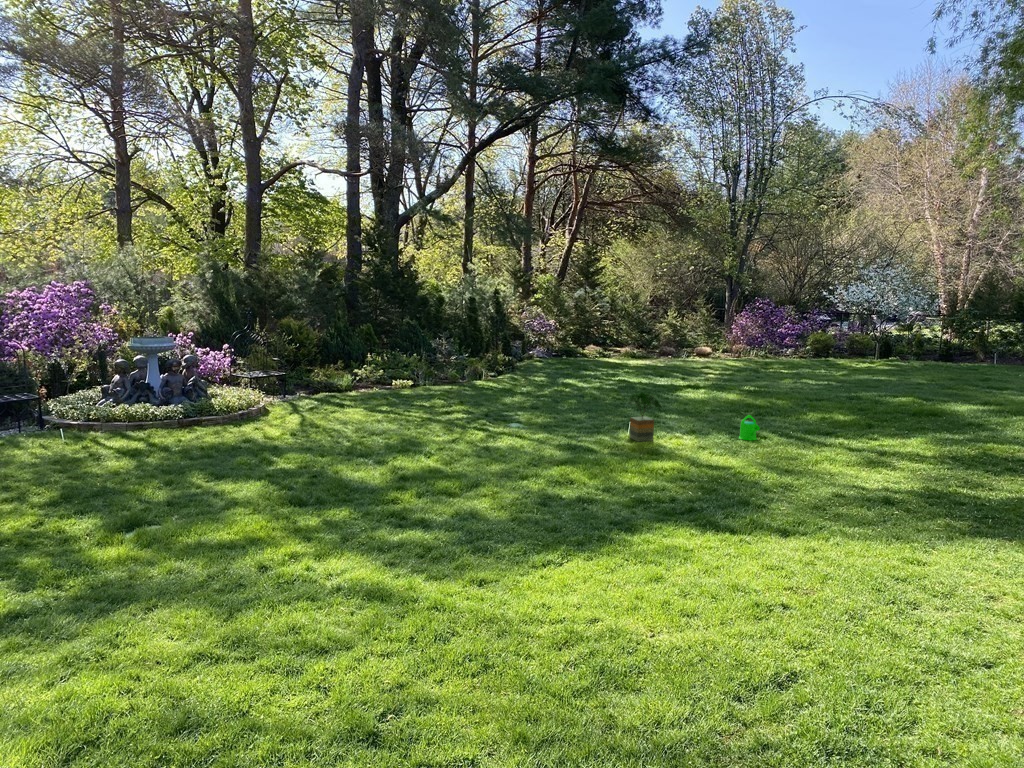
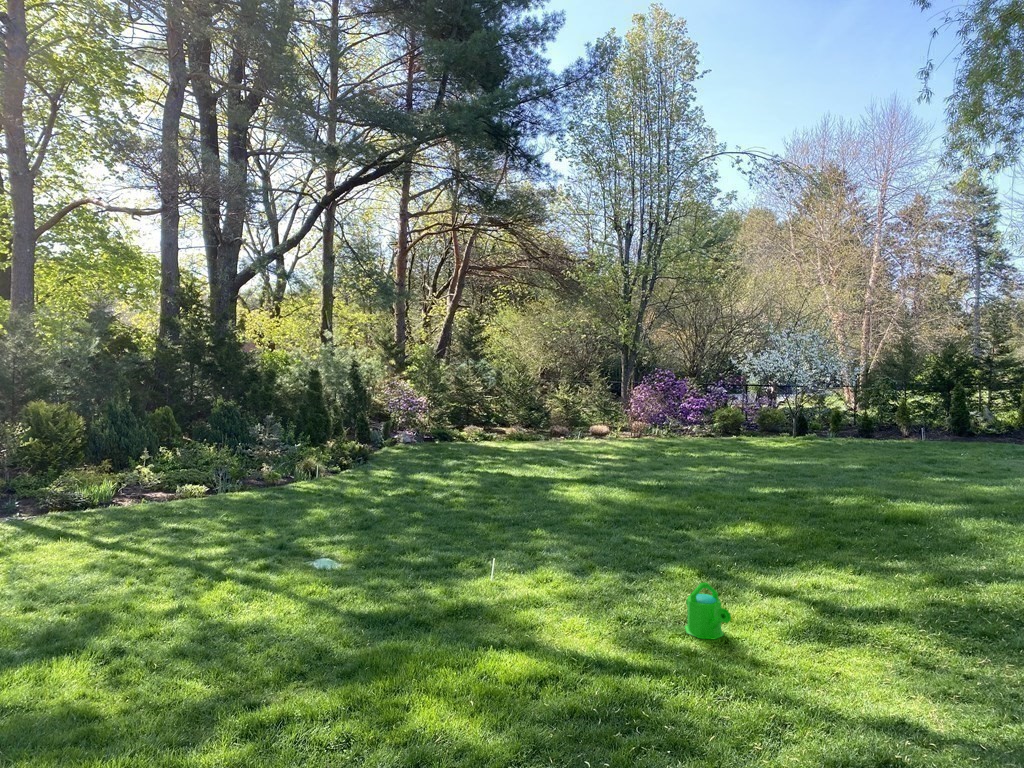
potted tree: present [627,392,662,442] -> none [449,543,528,664]

